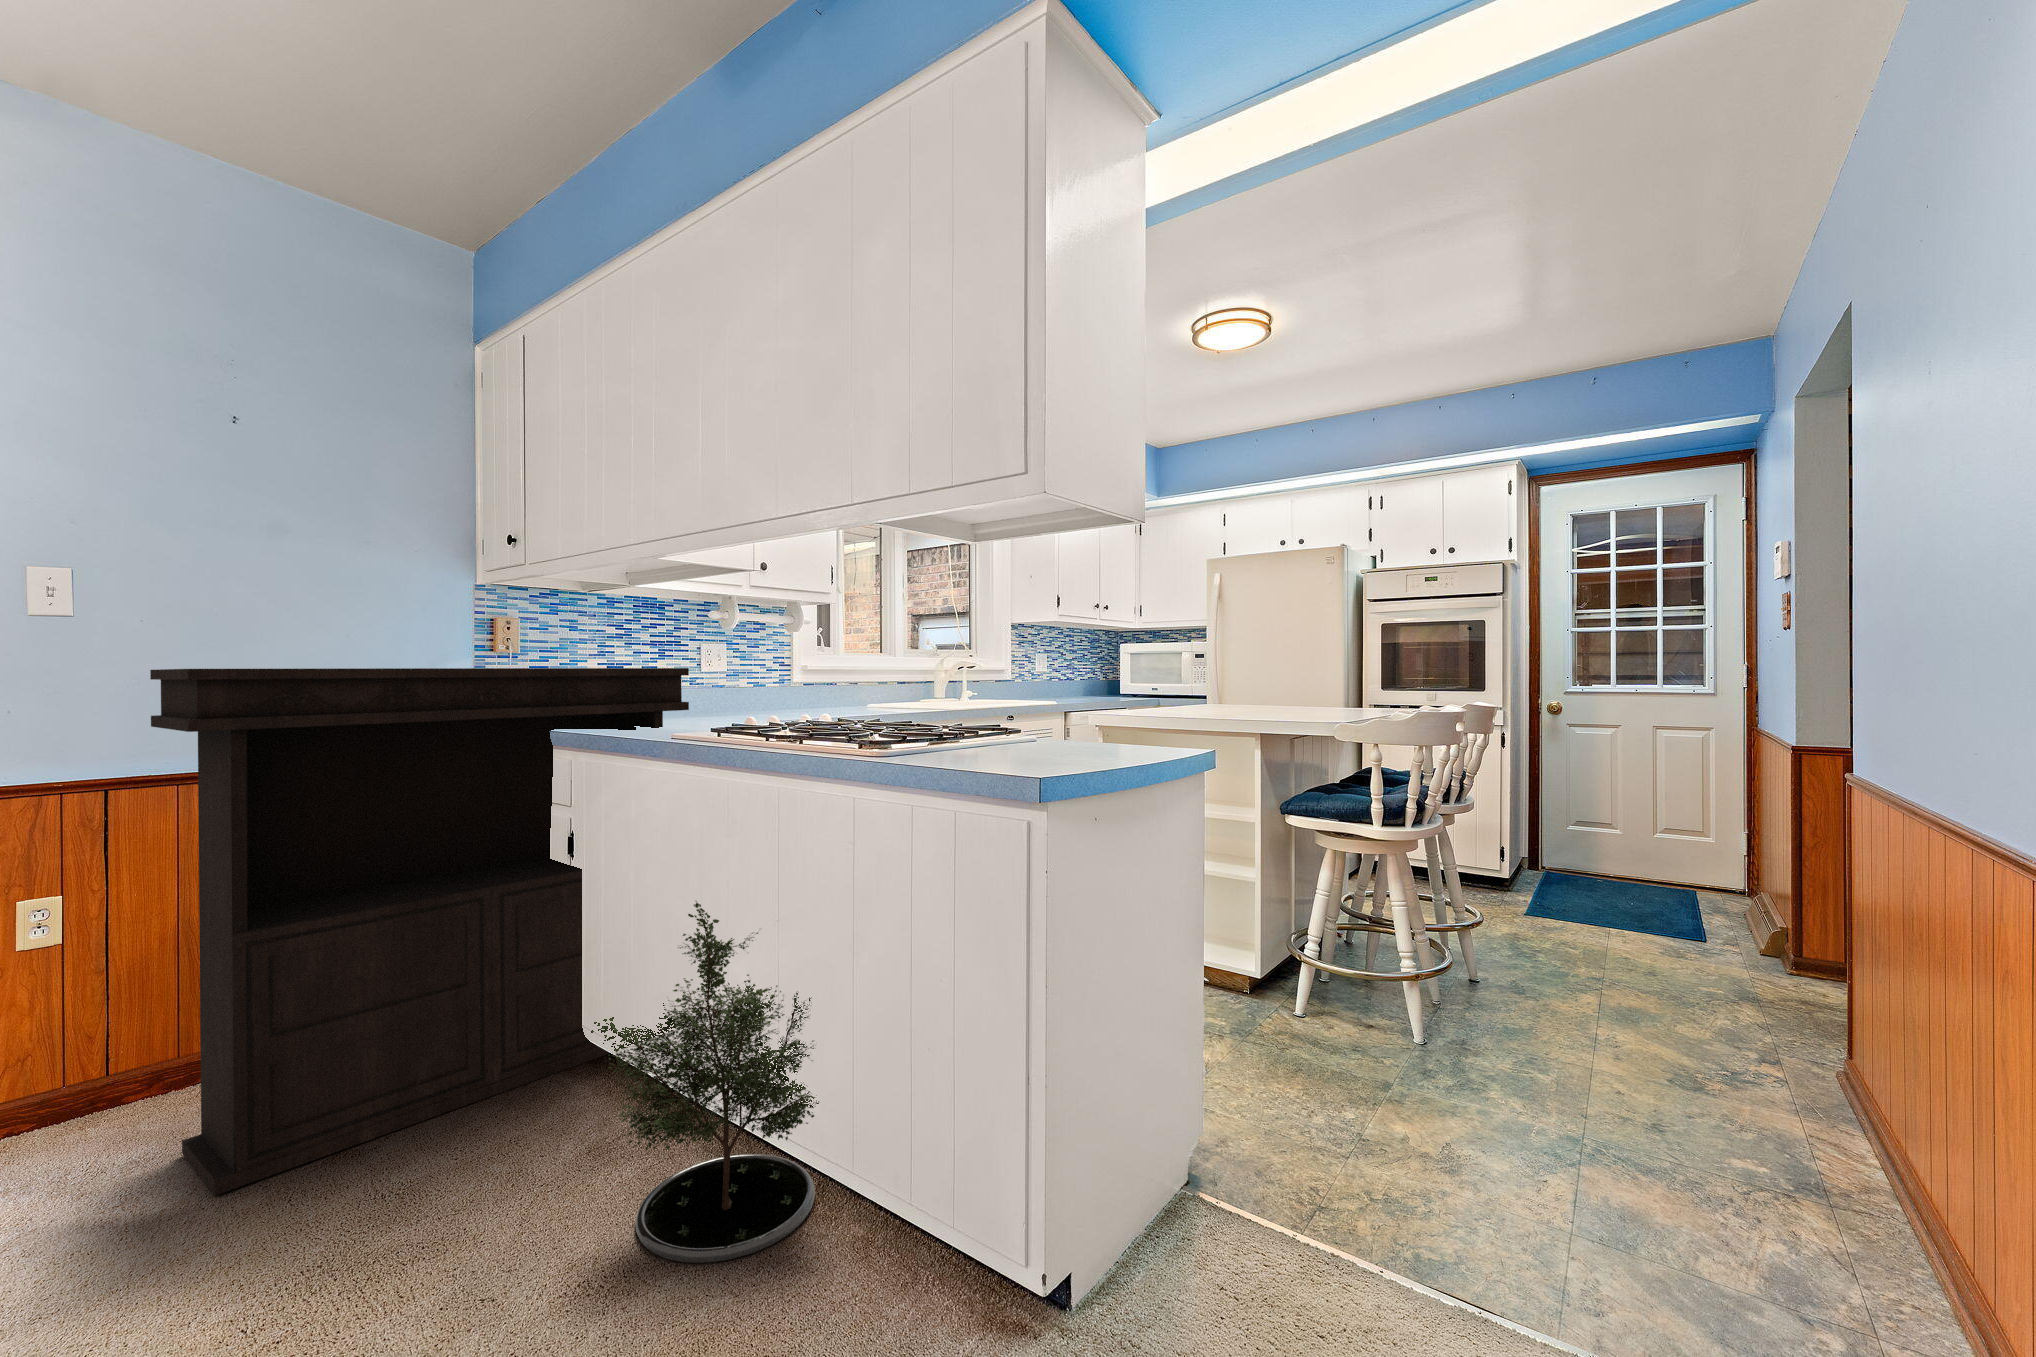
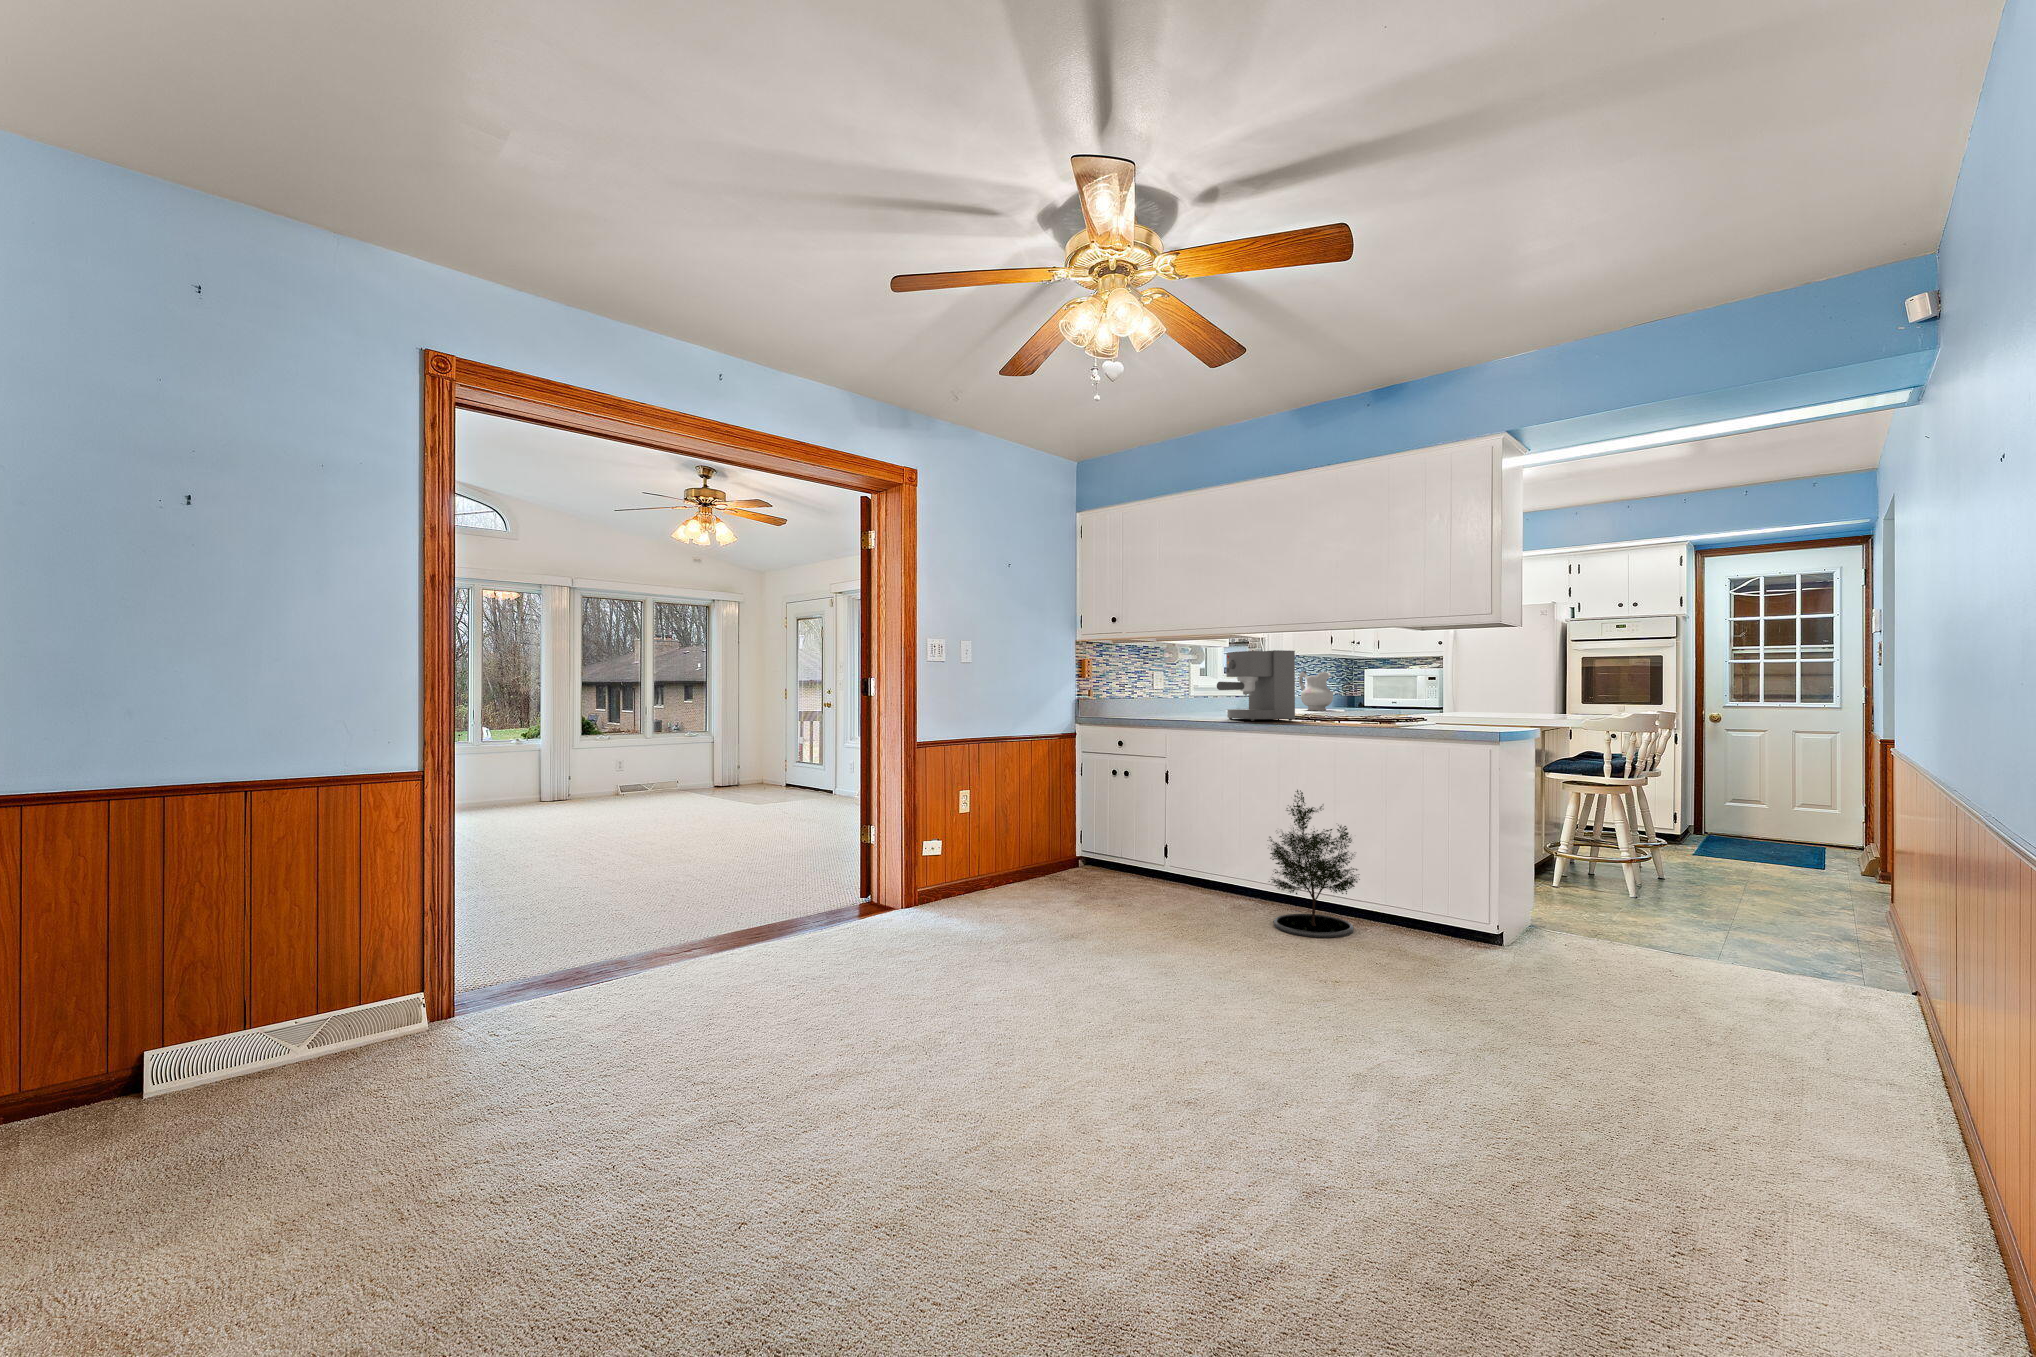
coffee maker: none [636,599,797,740] -> present [1217,650,1295,721]
ceramic pitcher: none [942,644,992,708] -> present [1299,671,1333,710]
console table: present [150,668,689,1196] -> none [1021,684,1204,916]

